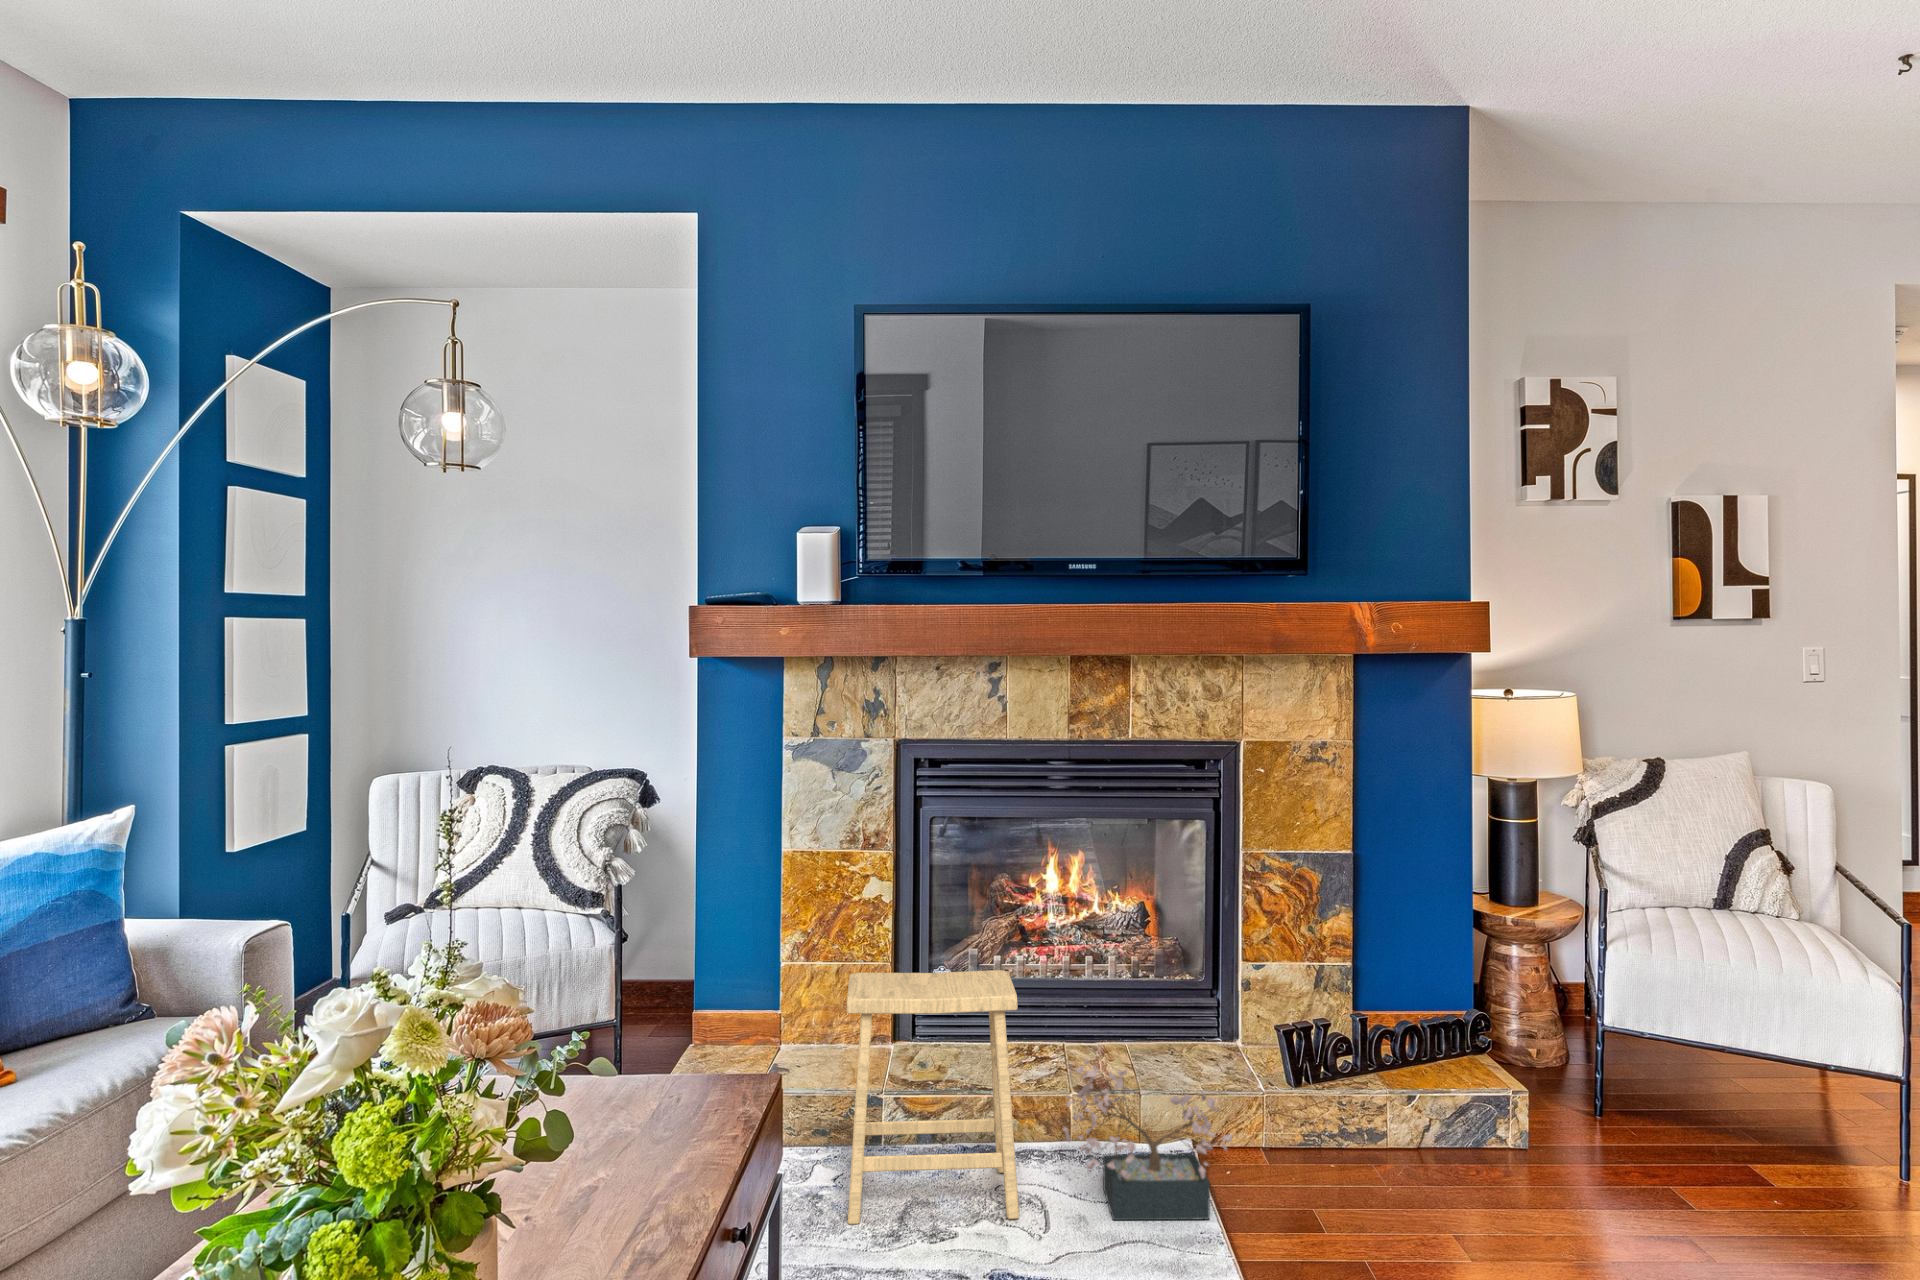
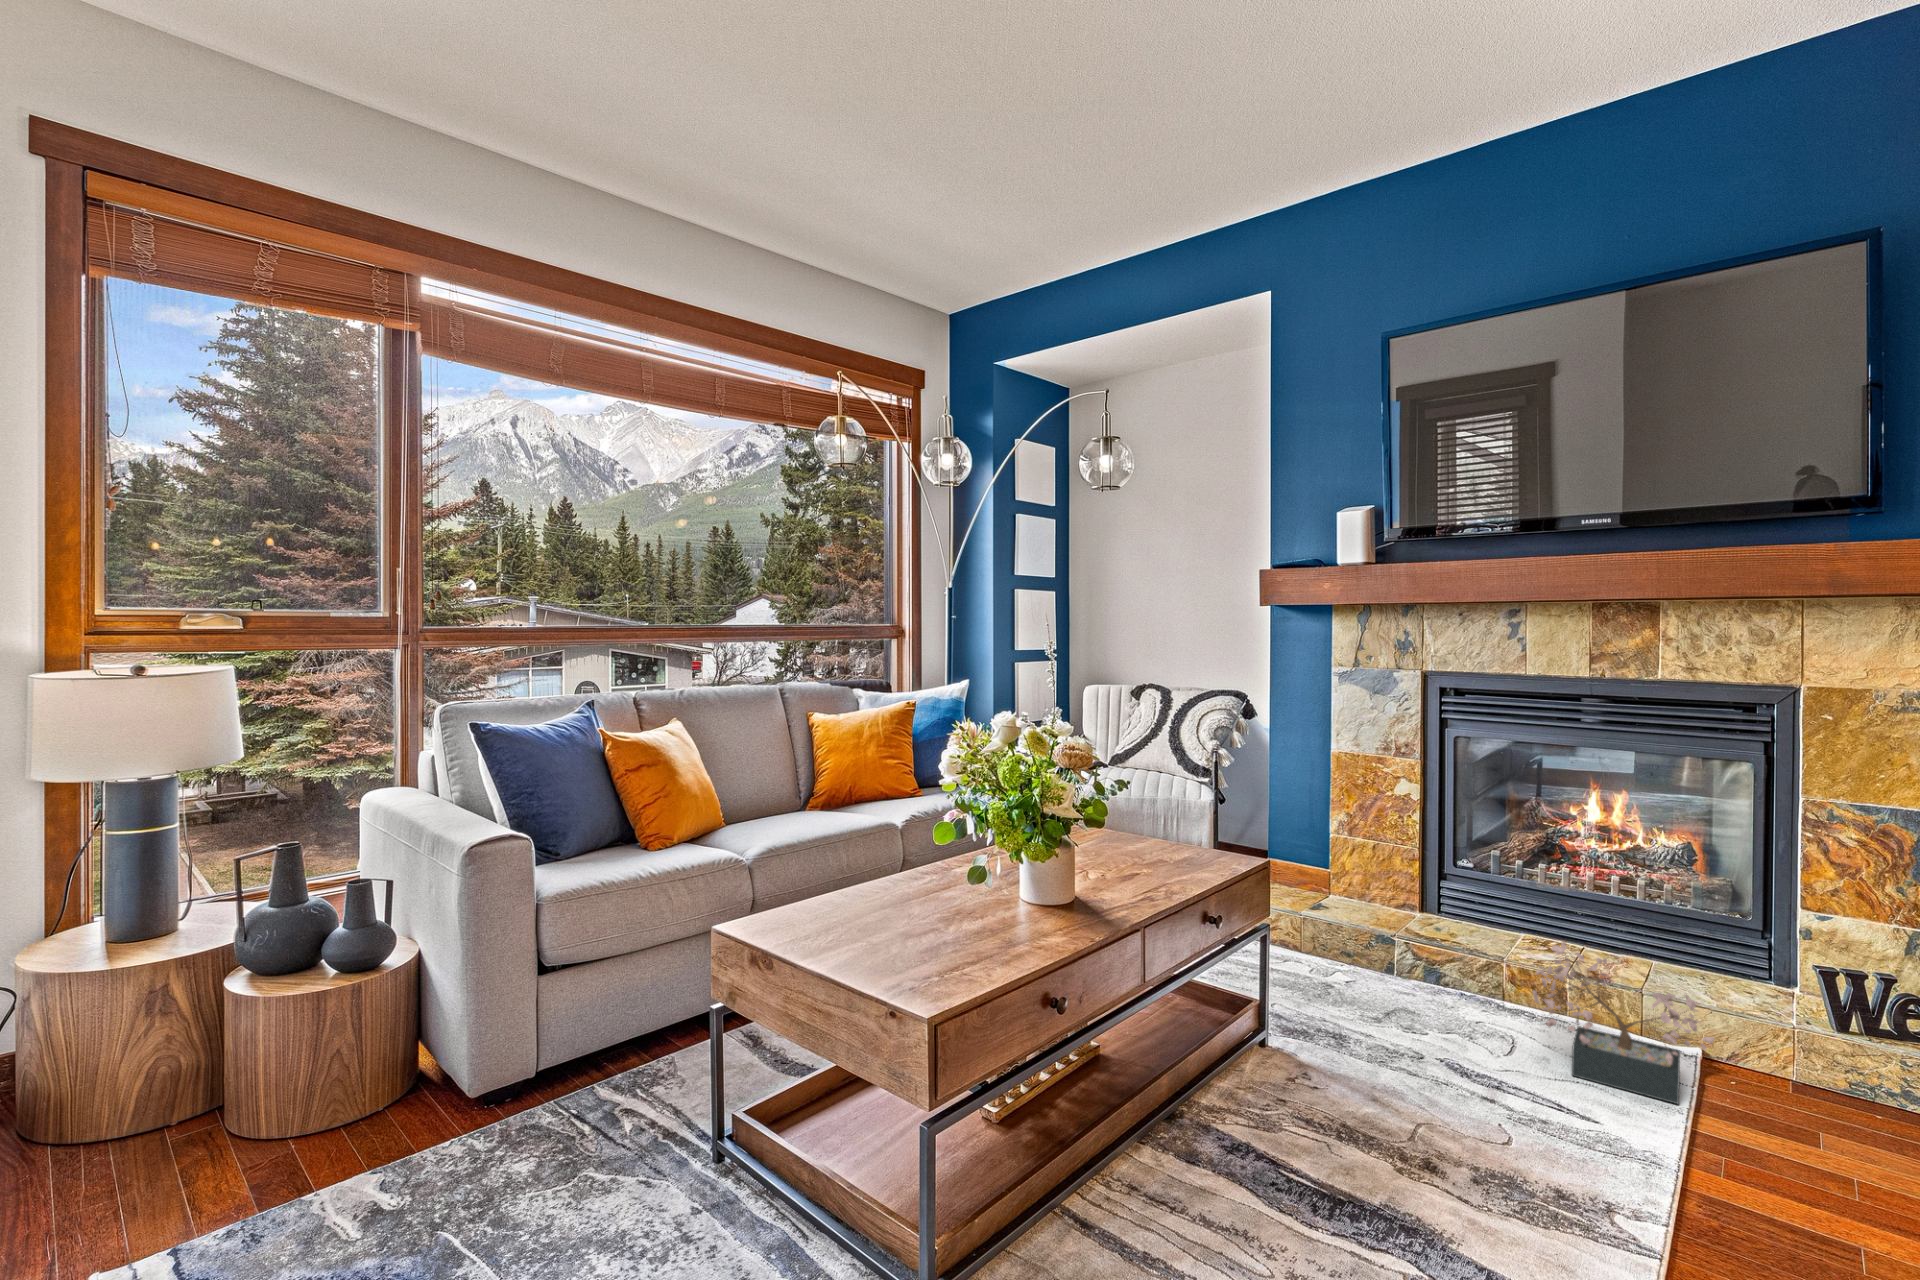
footstool: present [847,970,1019,1224] -> none [1335,837,1492,1048]

